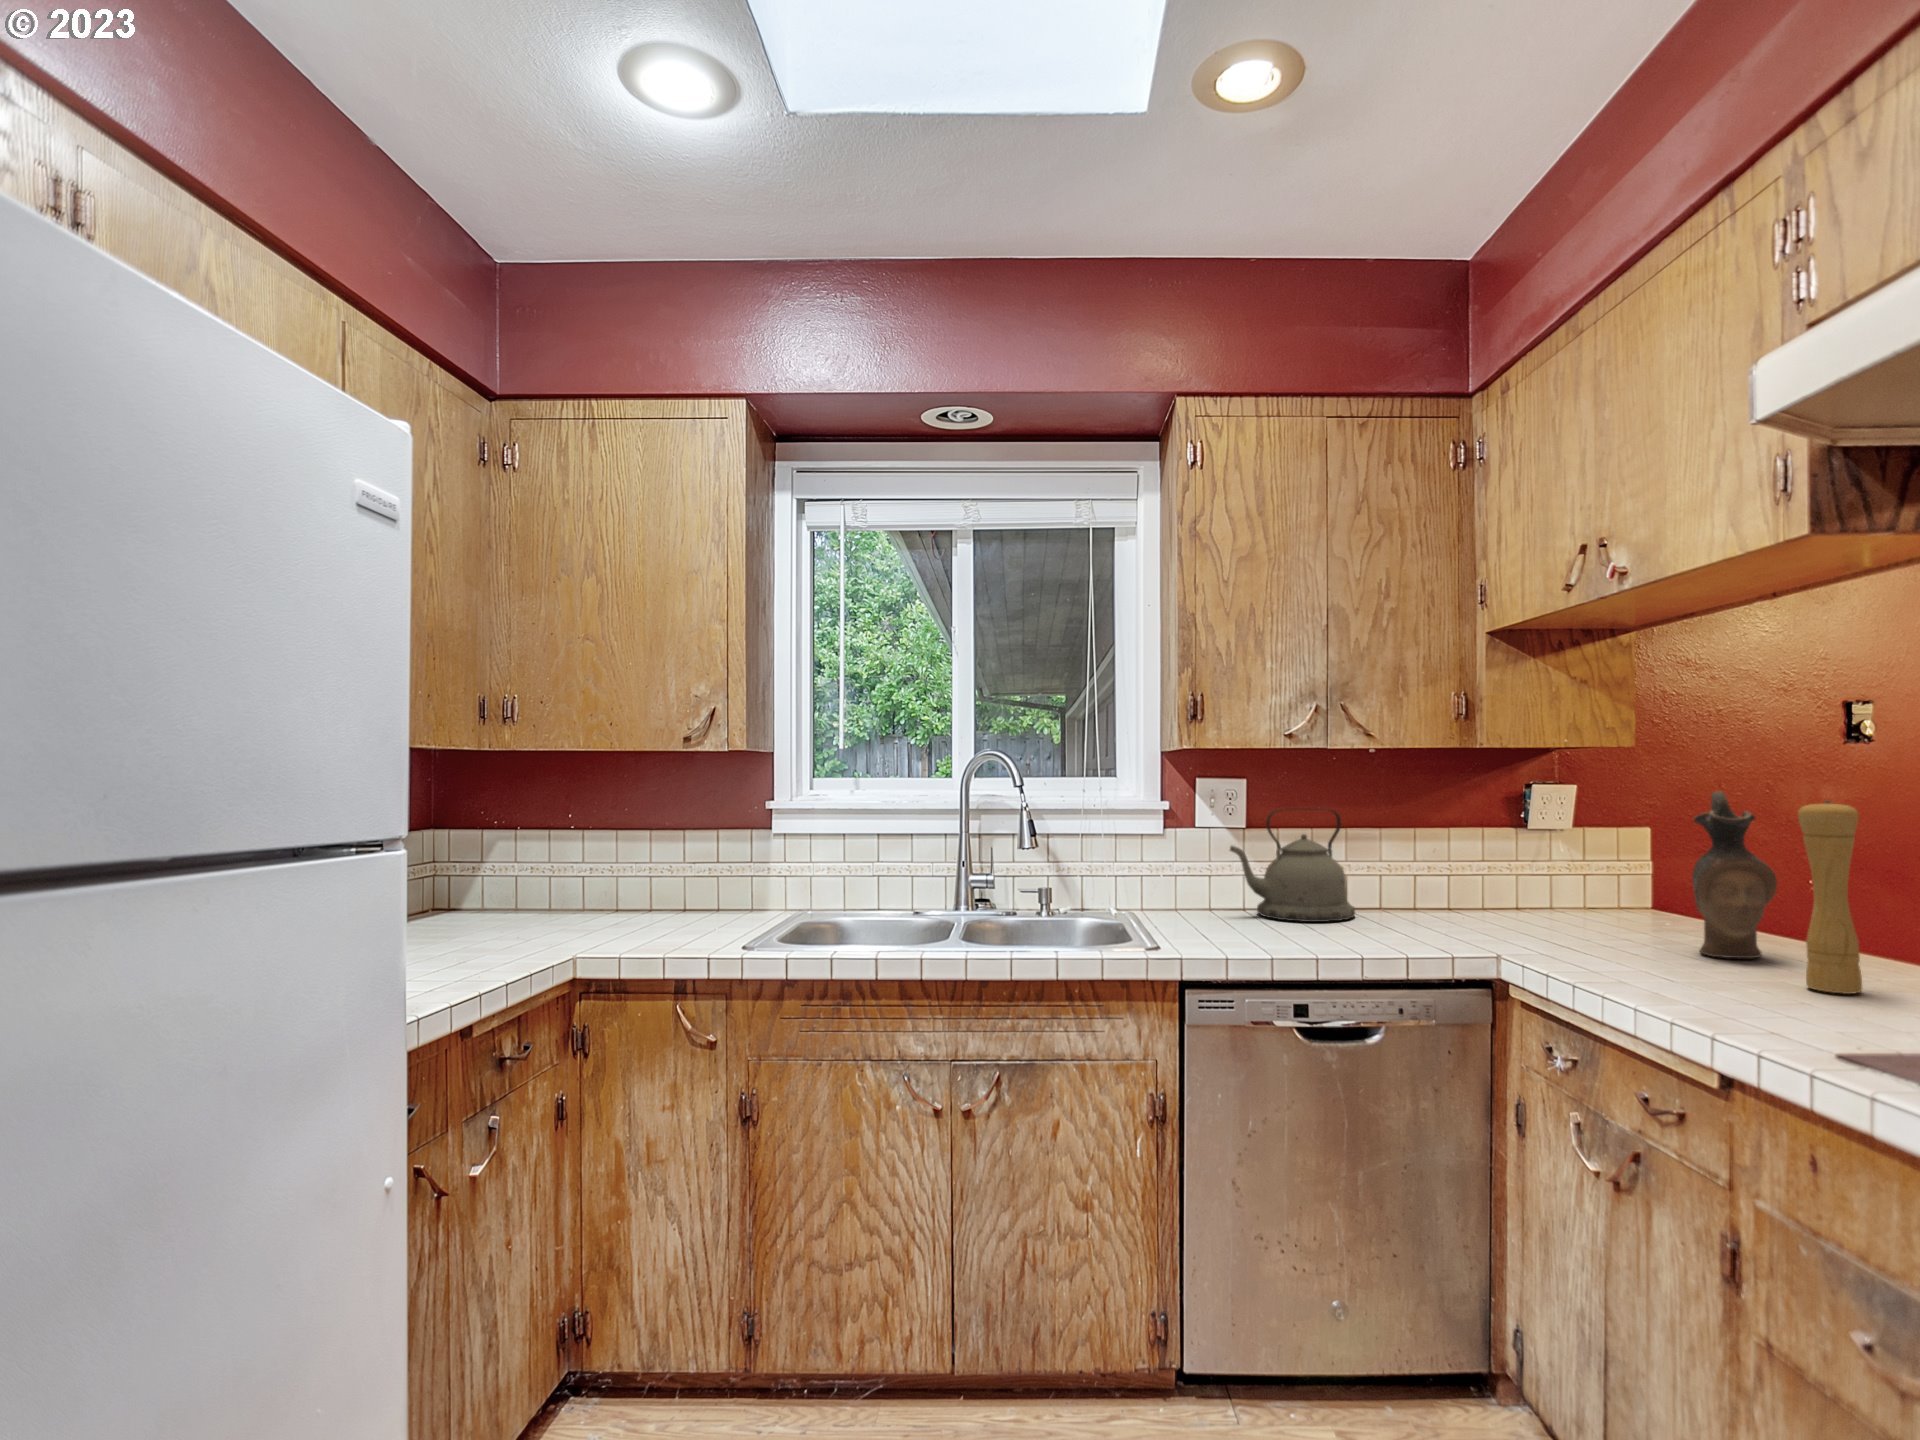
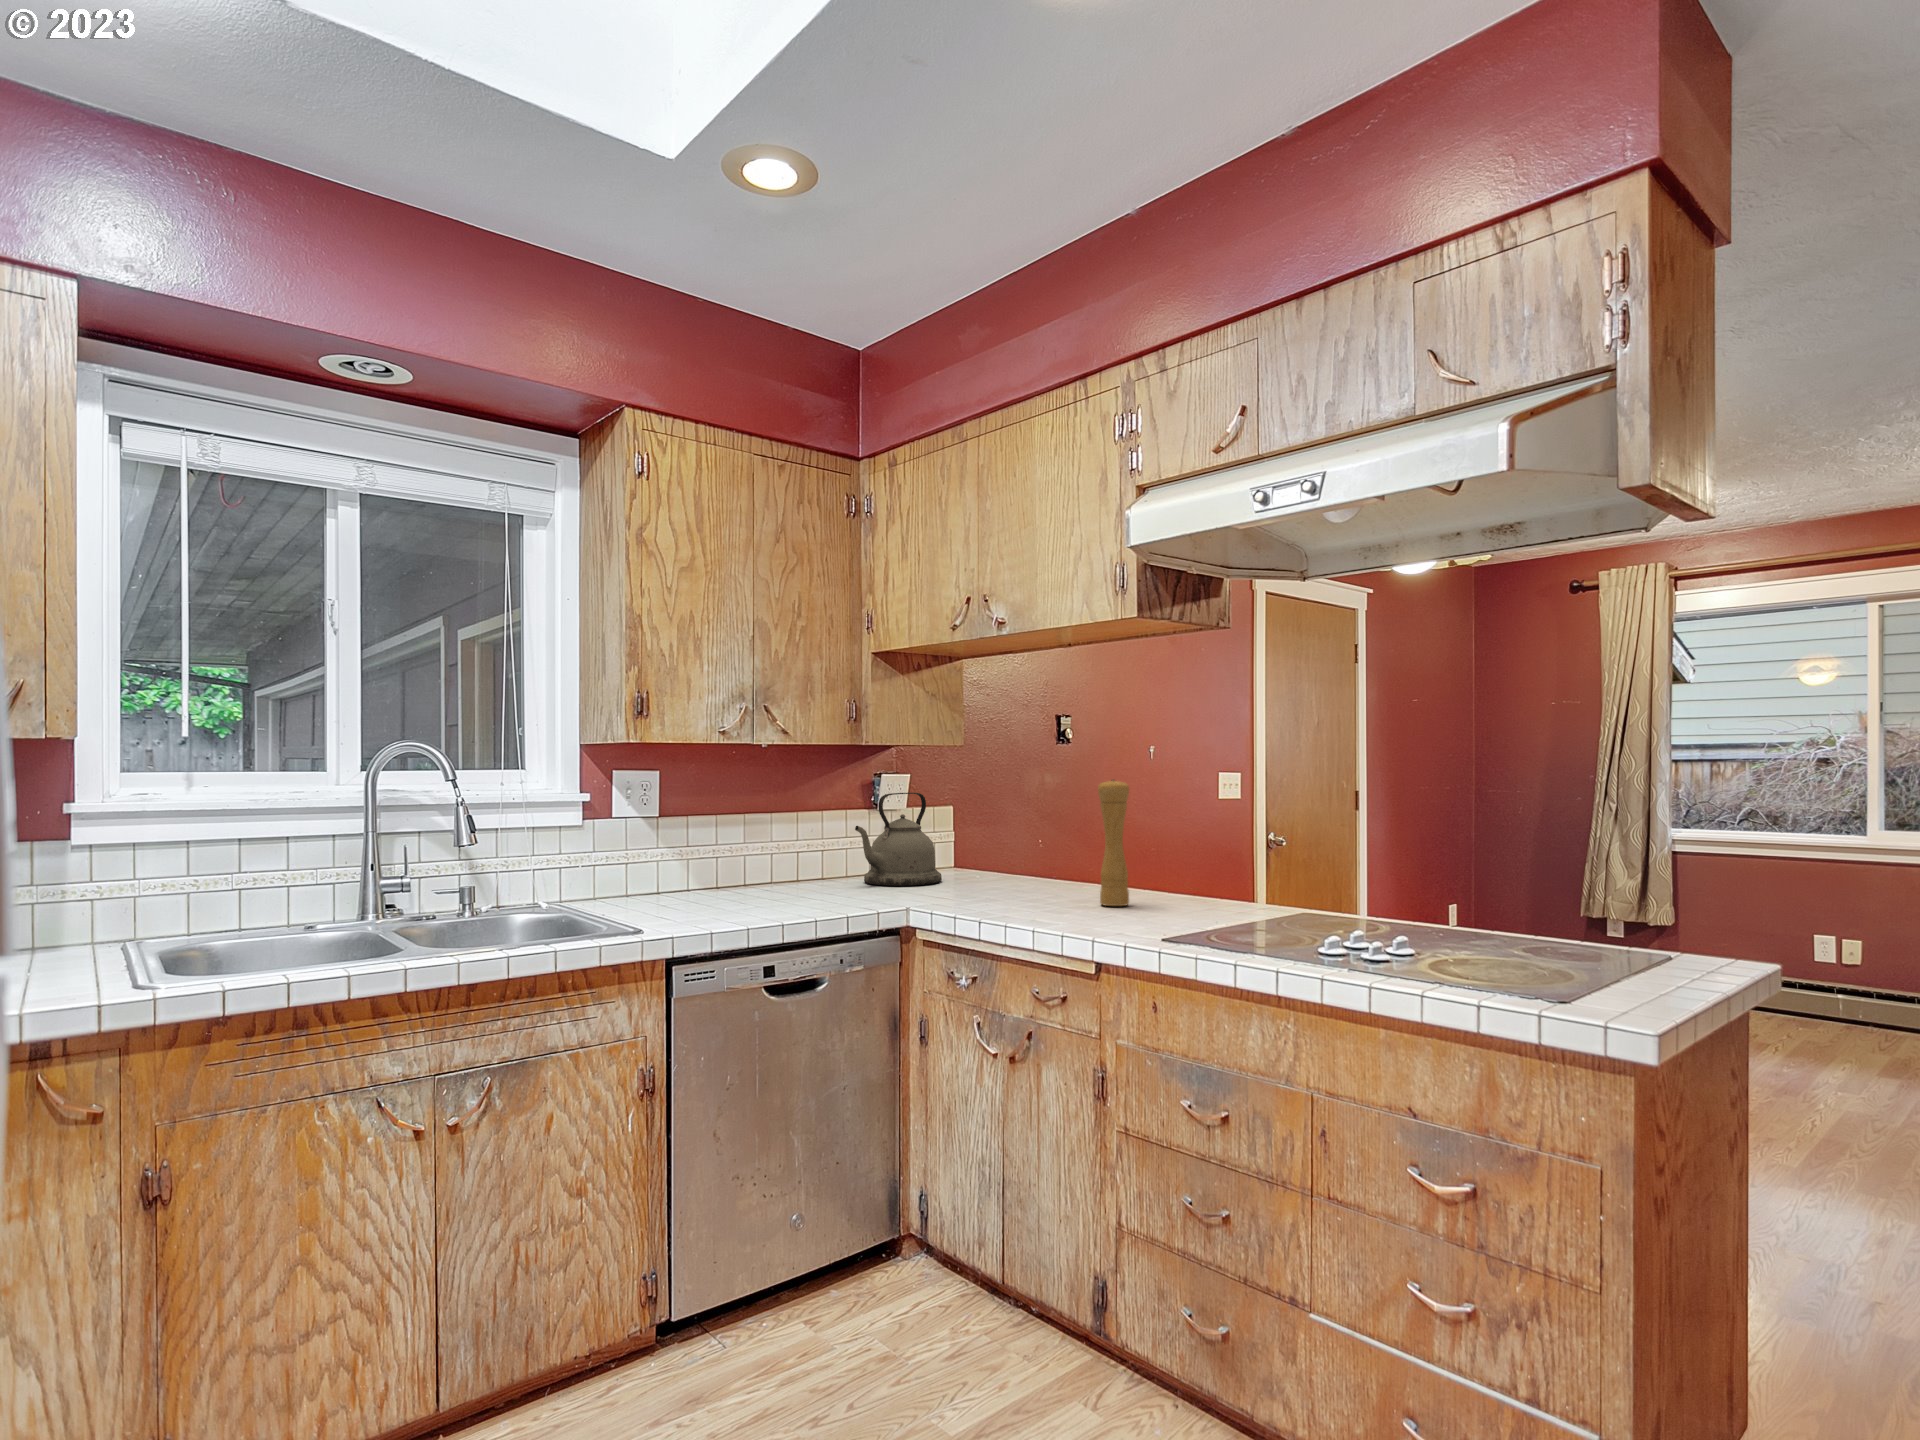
ceramic pitcher: present [1692,791,1777,958] -> none [1019,777,1069,894]
kettle: present [1230,808,1355,922] -> present [855,793,942,886]

